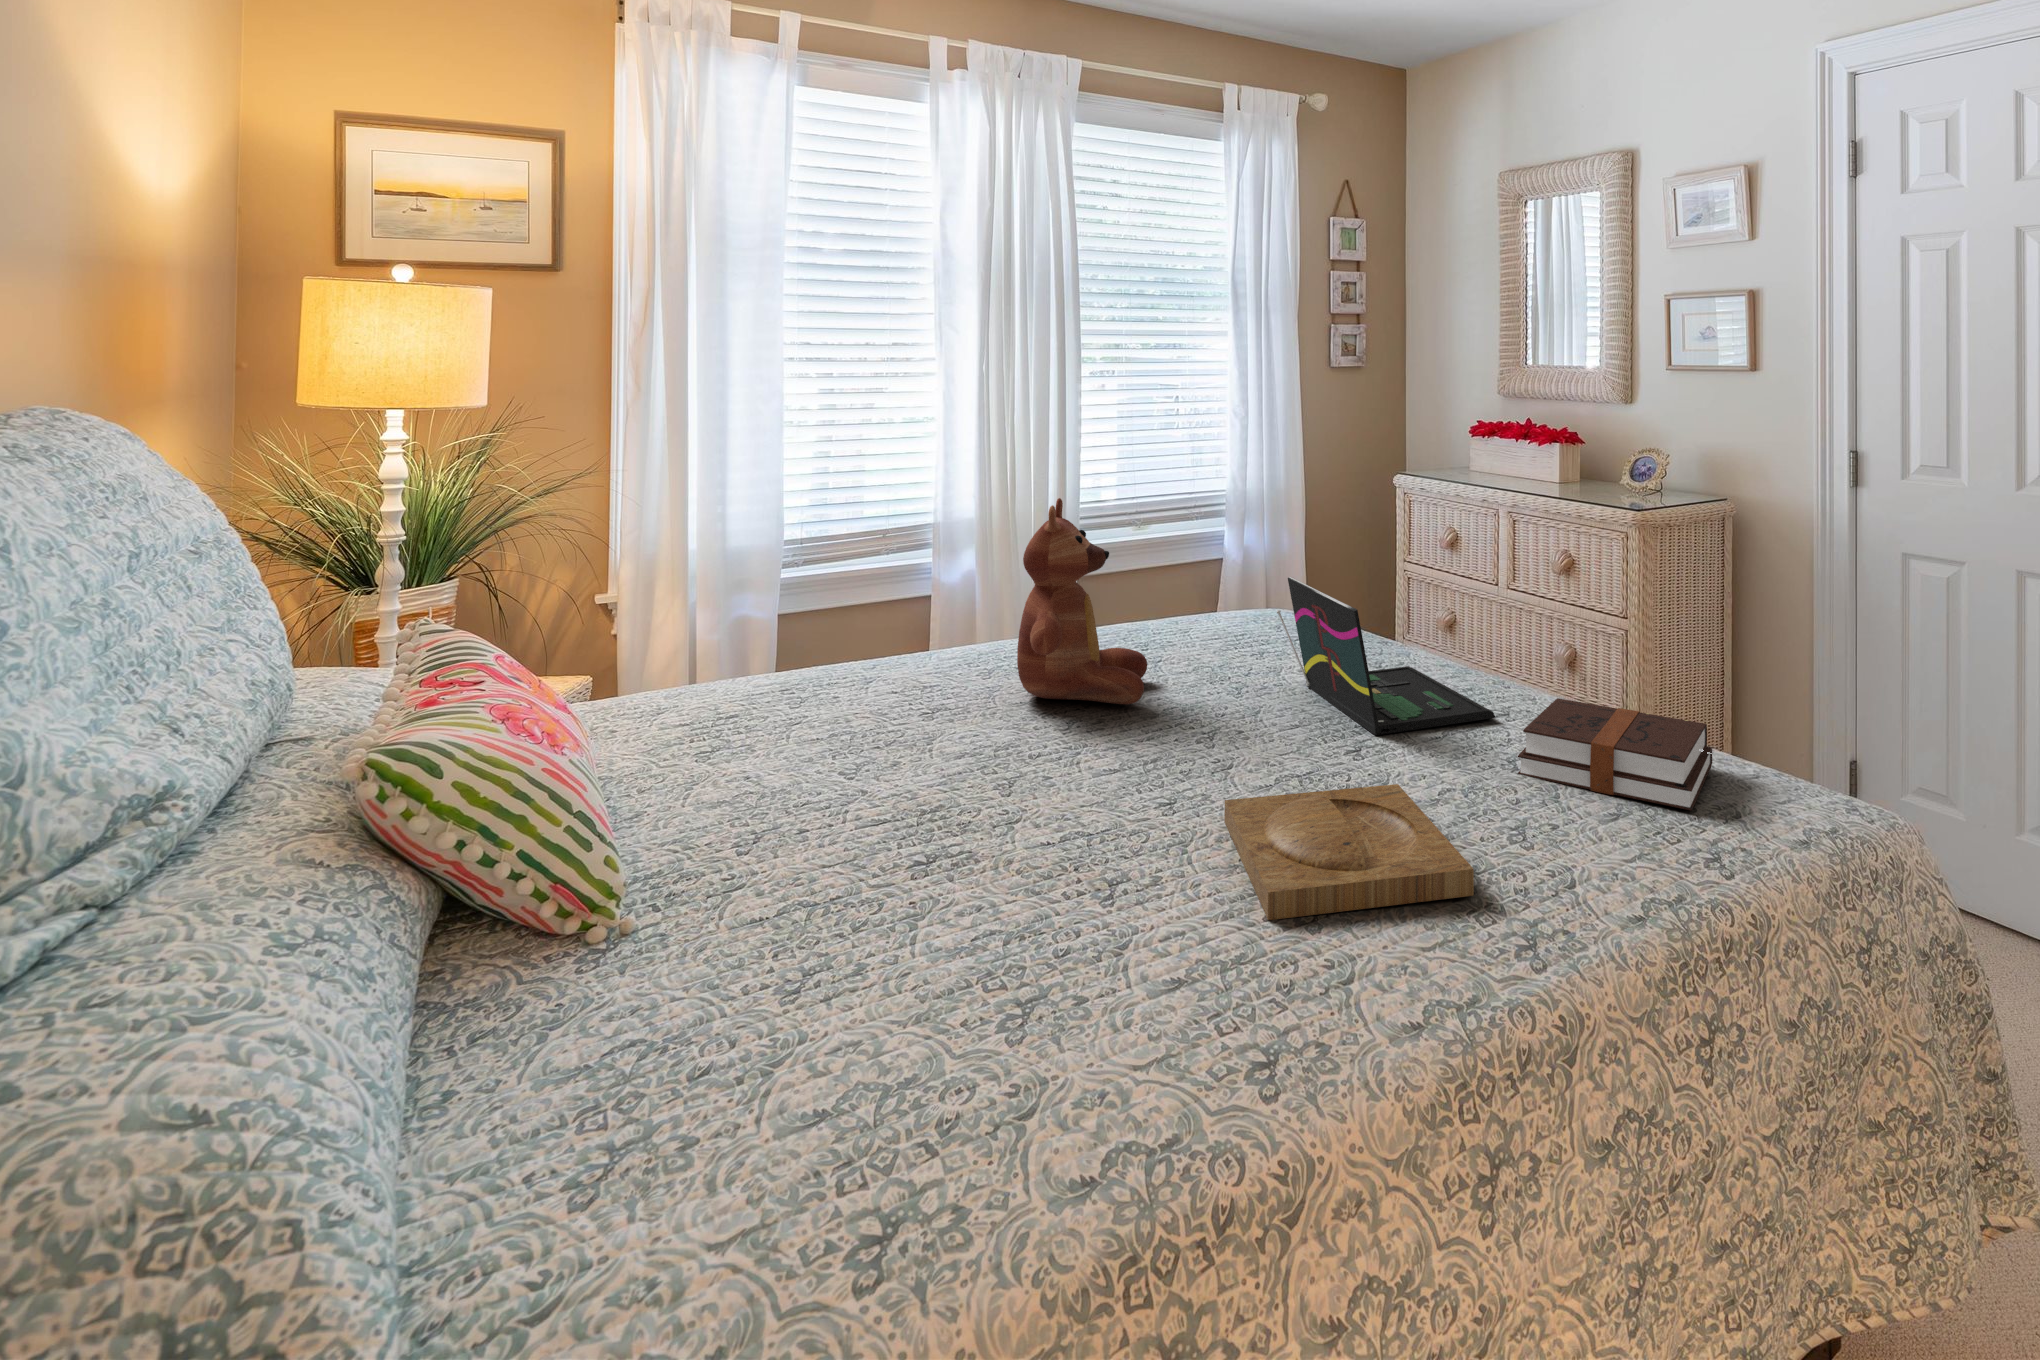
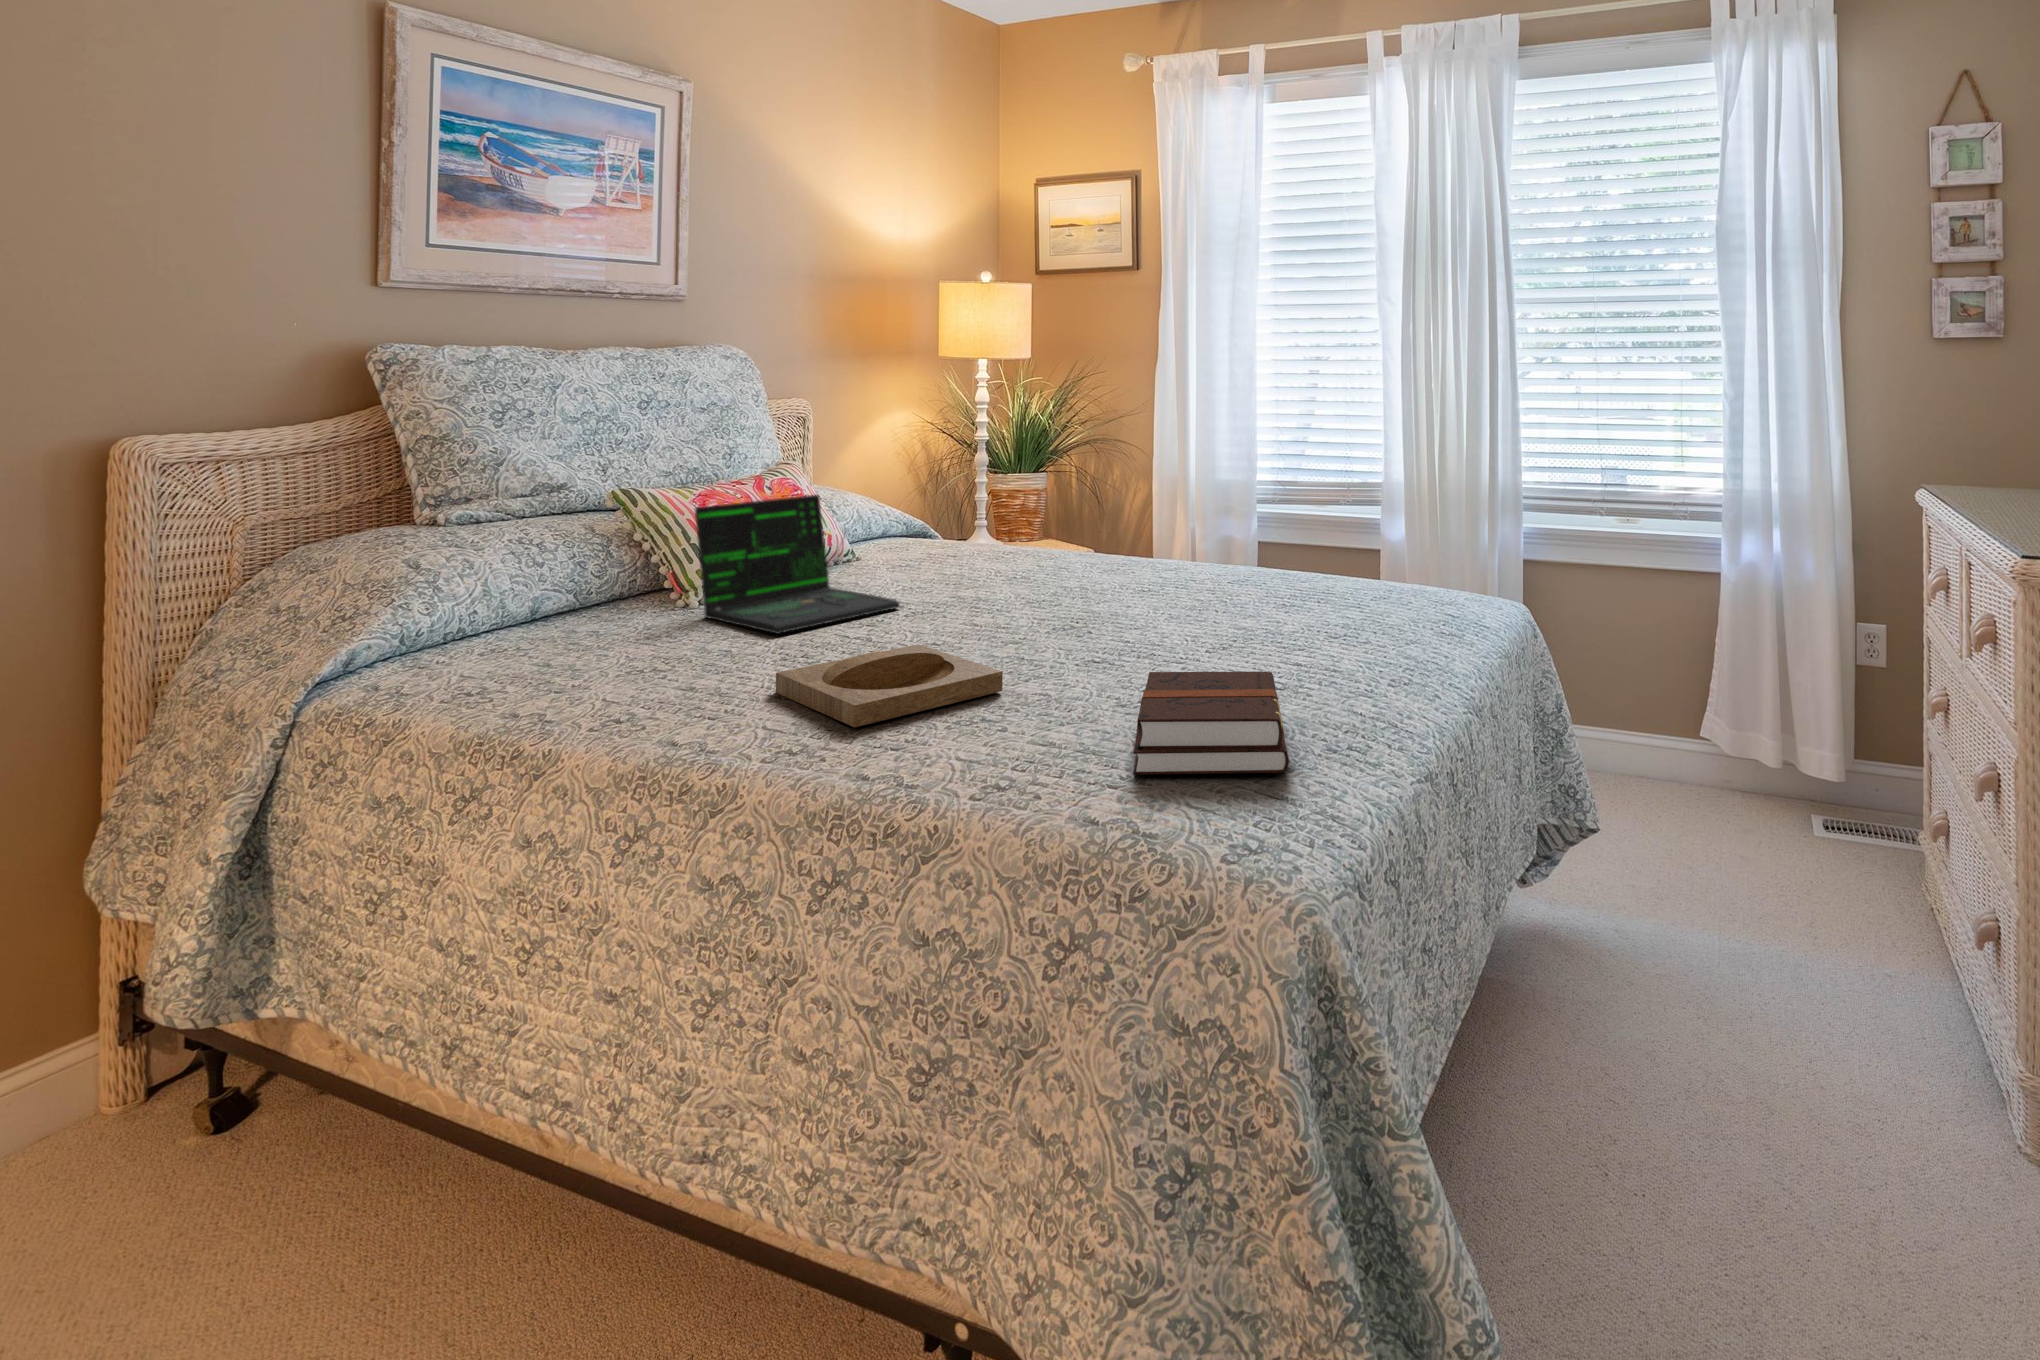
teddy bear: present [1017,498,1147,704] -> none [1035,432,1169,606]
laptop: present [1277,577,1496,735] -> present [695,495,900,634]

